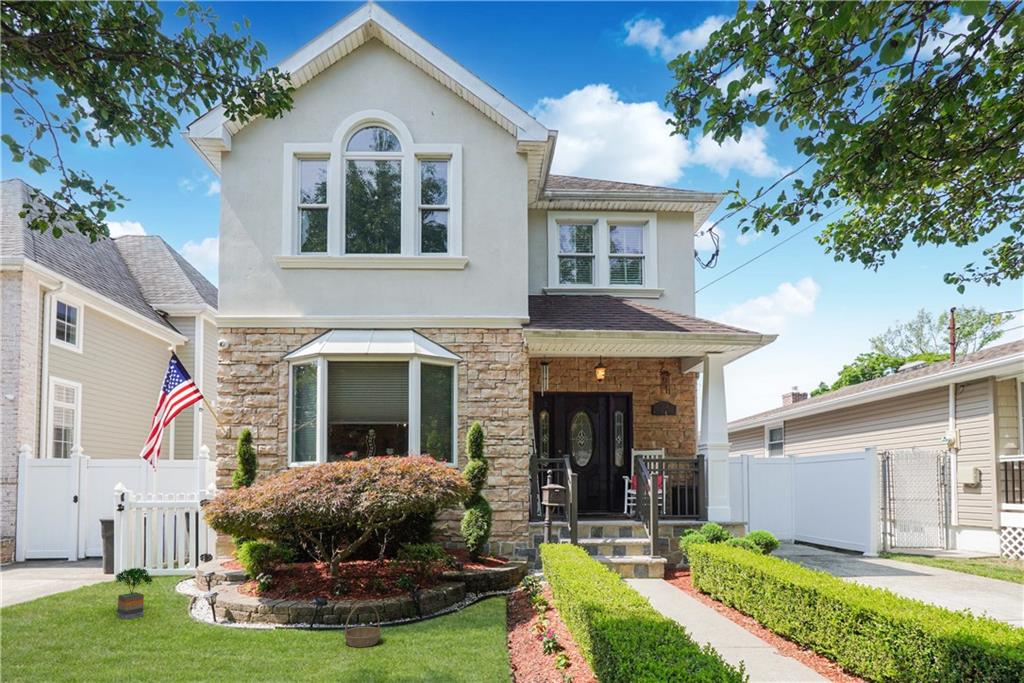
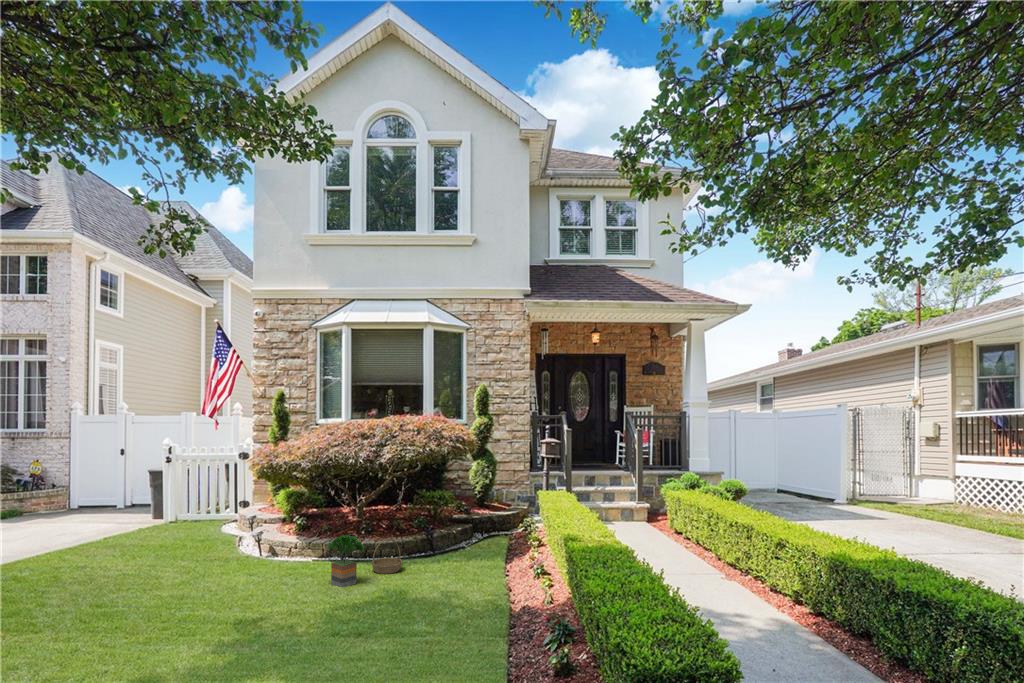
potted tree: present [116,568,152,620] -> present [328,535,364,587]

